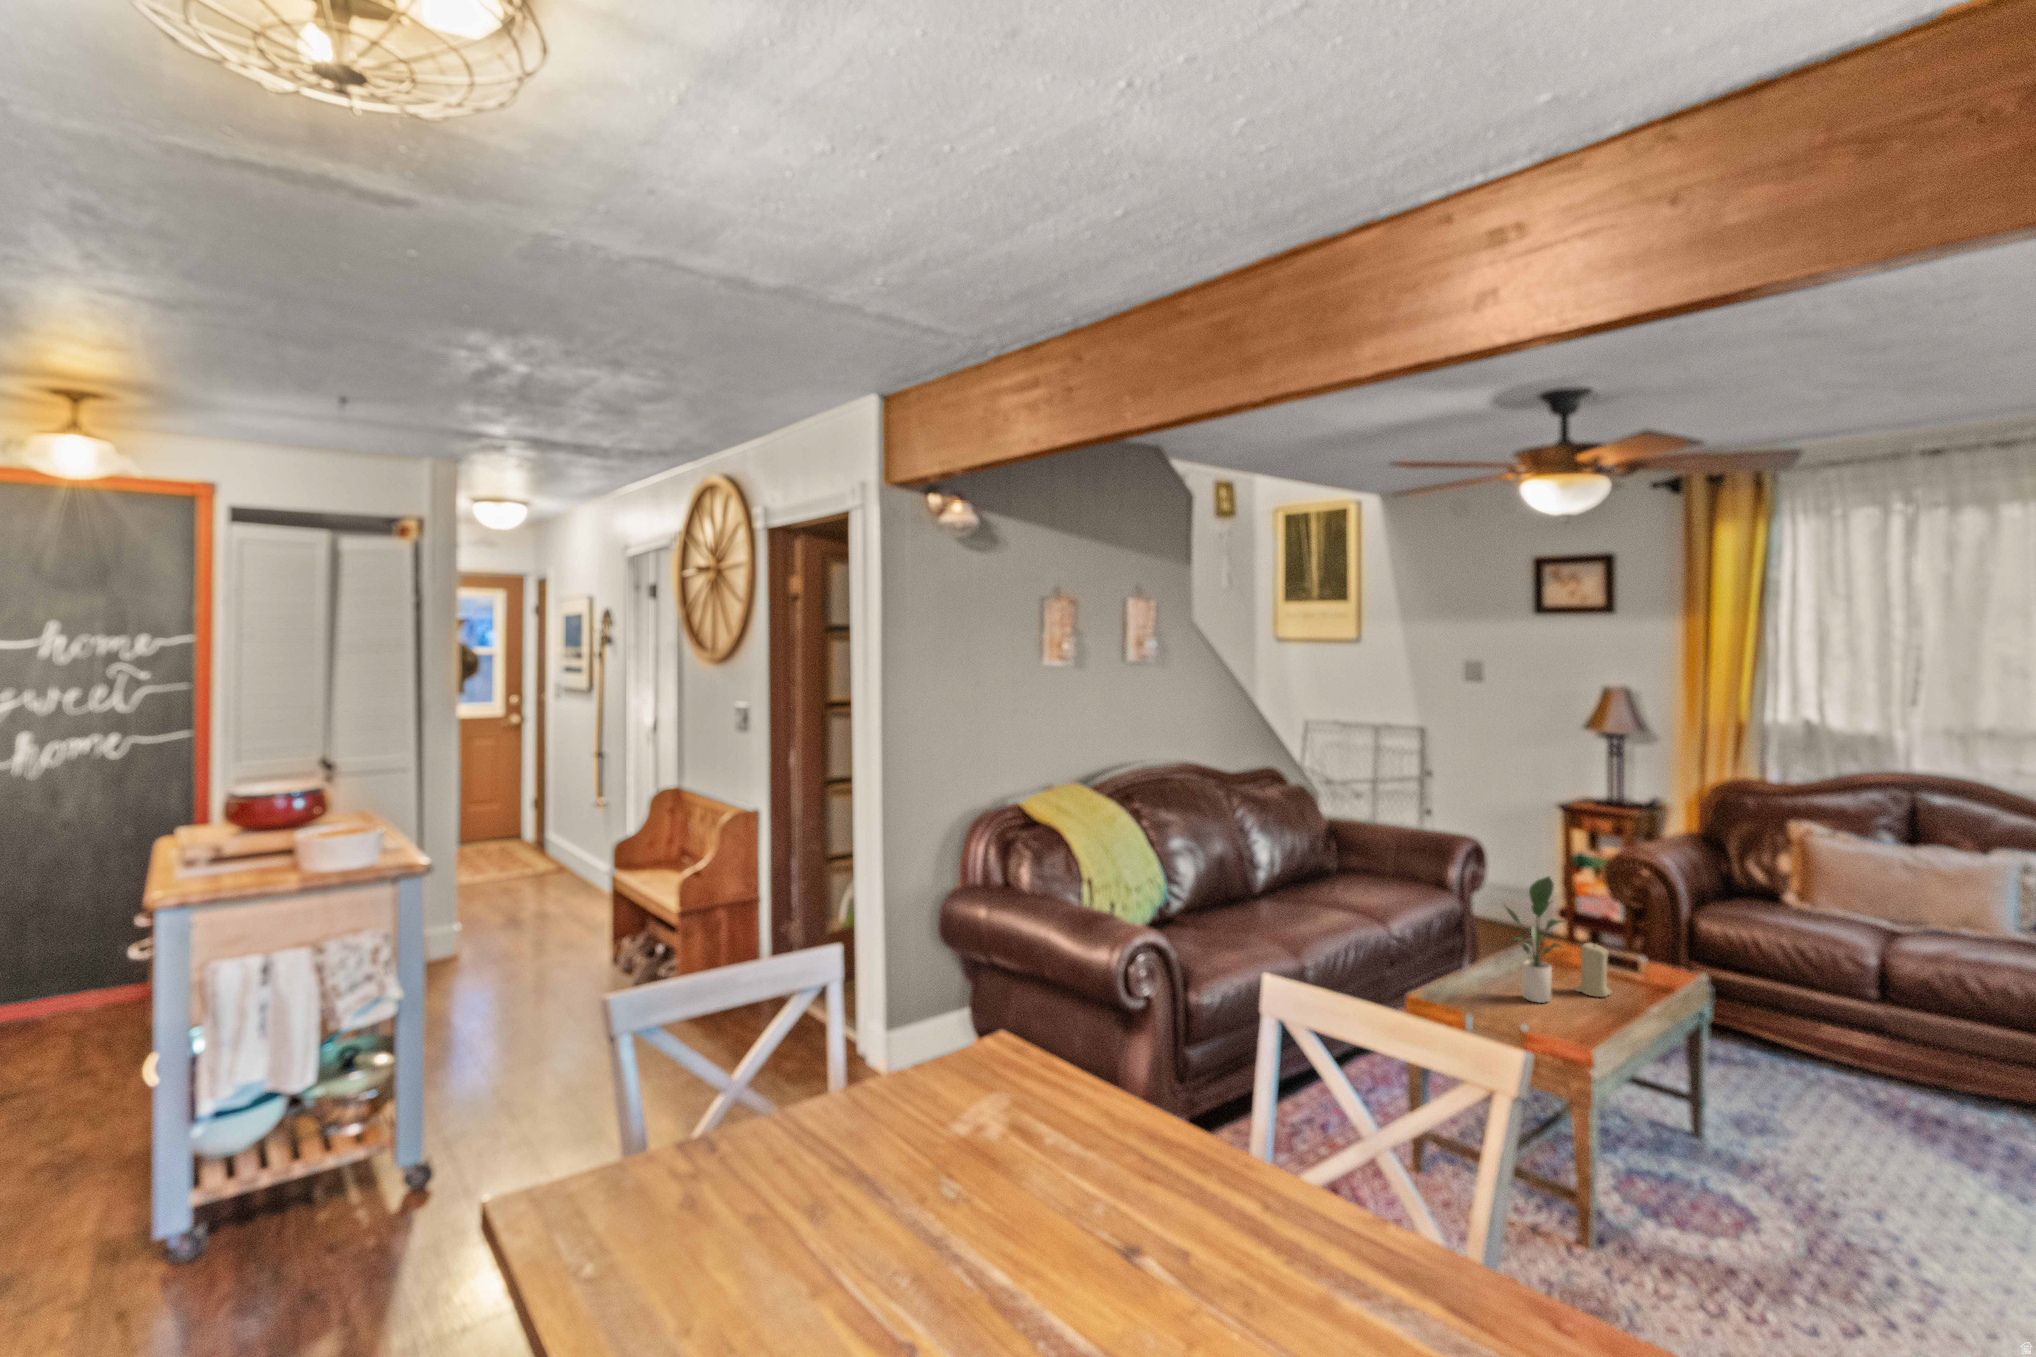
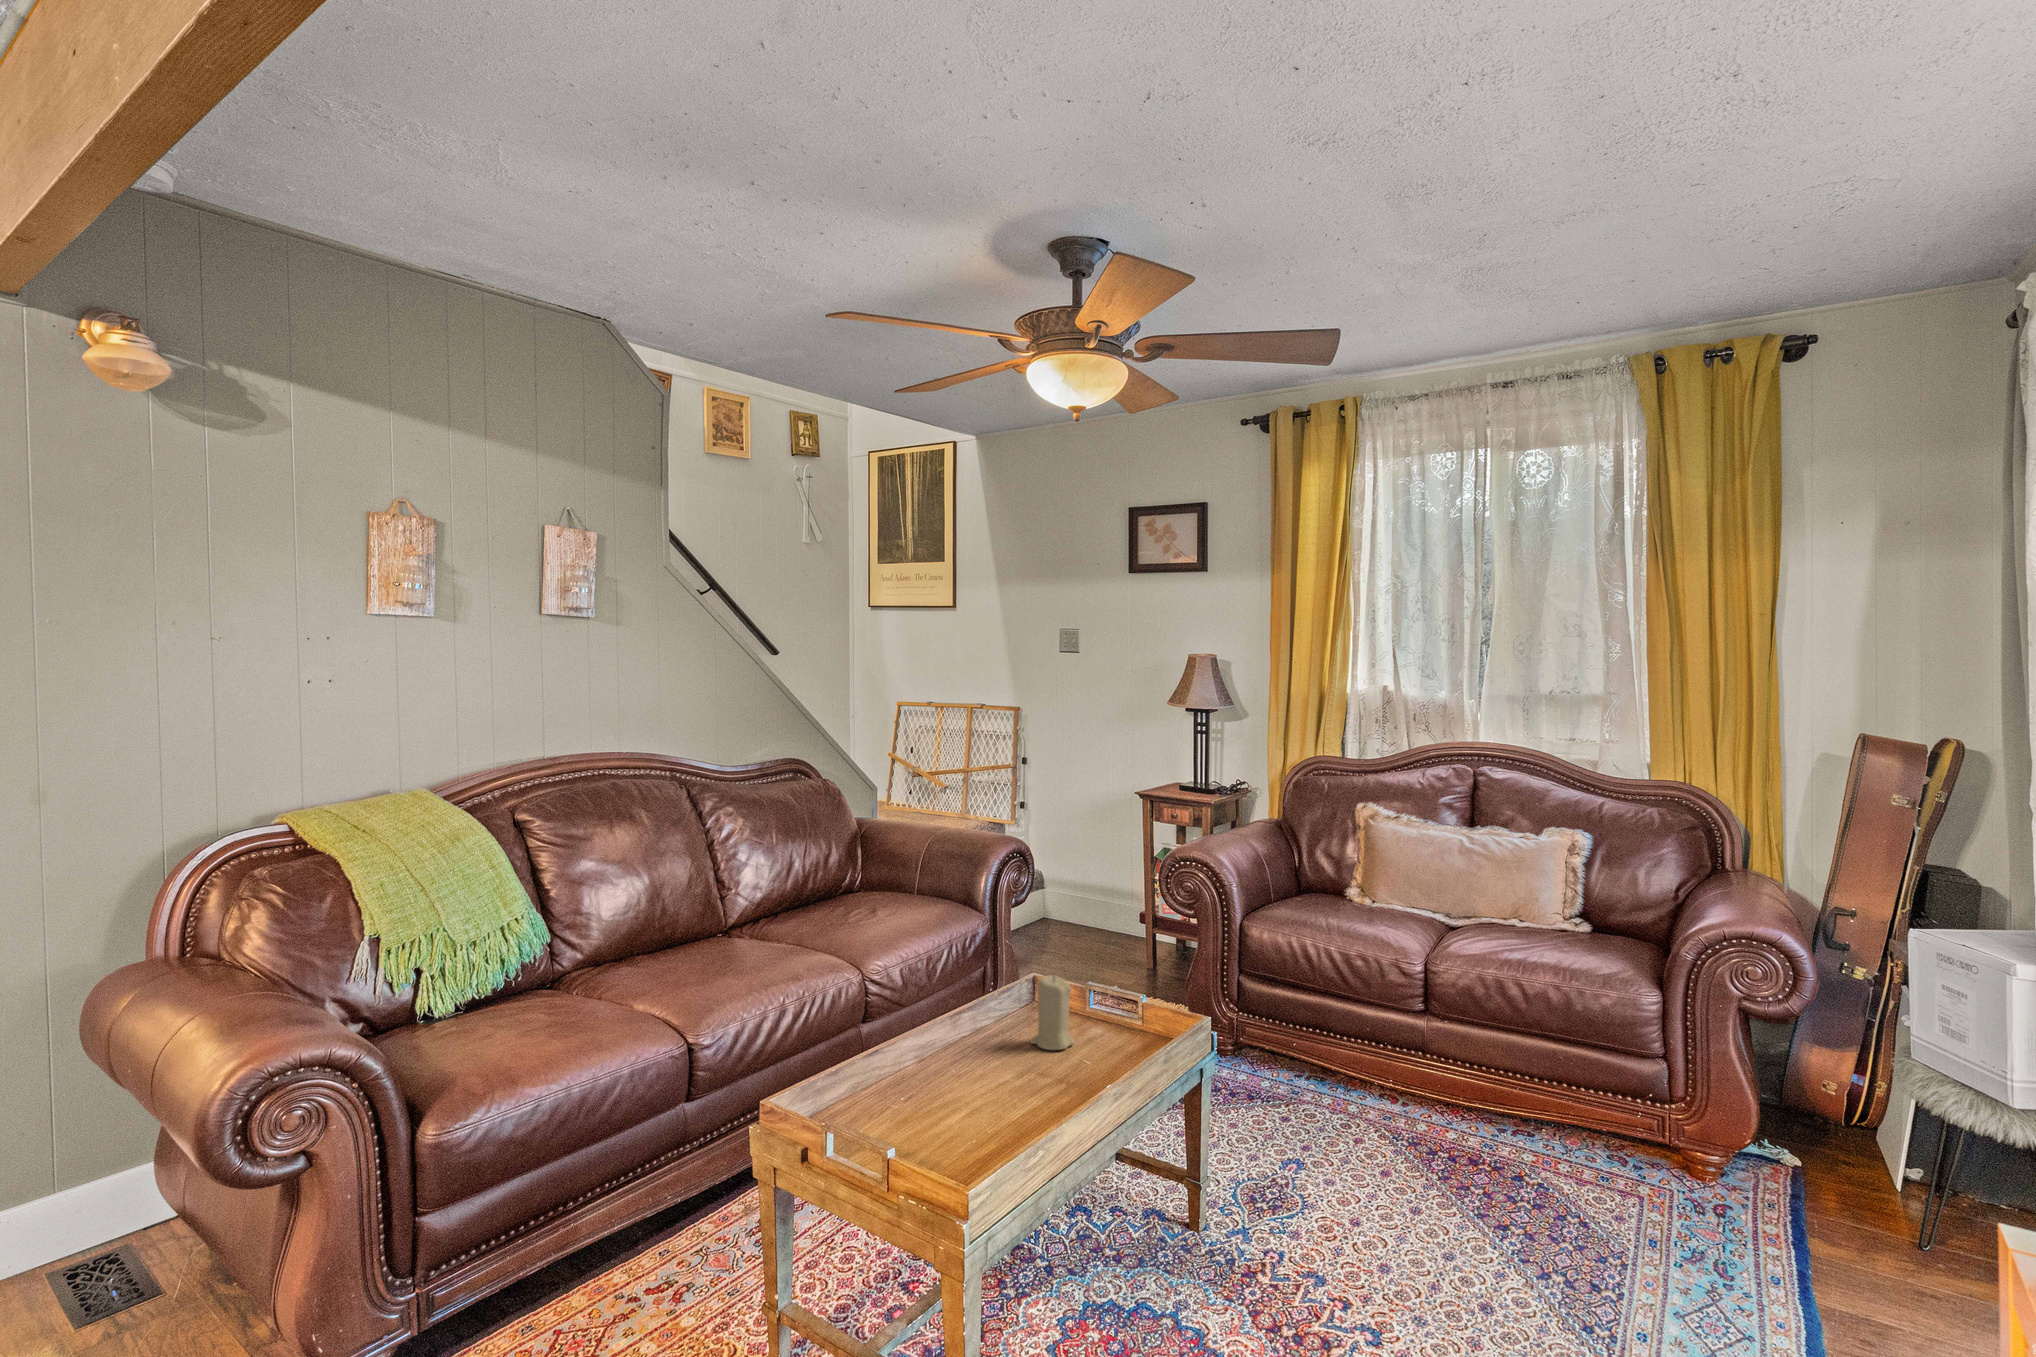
potted plant: present [1506,877,1564,1003] -> none [928,887,1014,1068]

